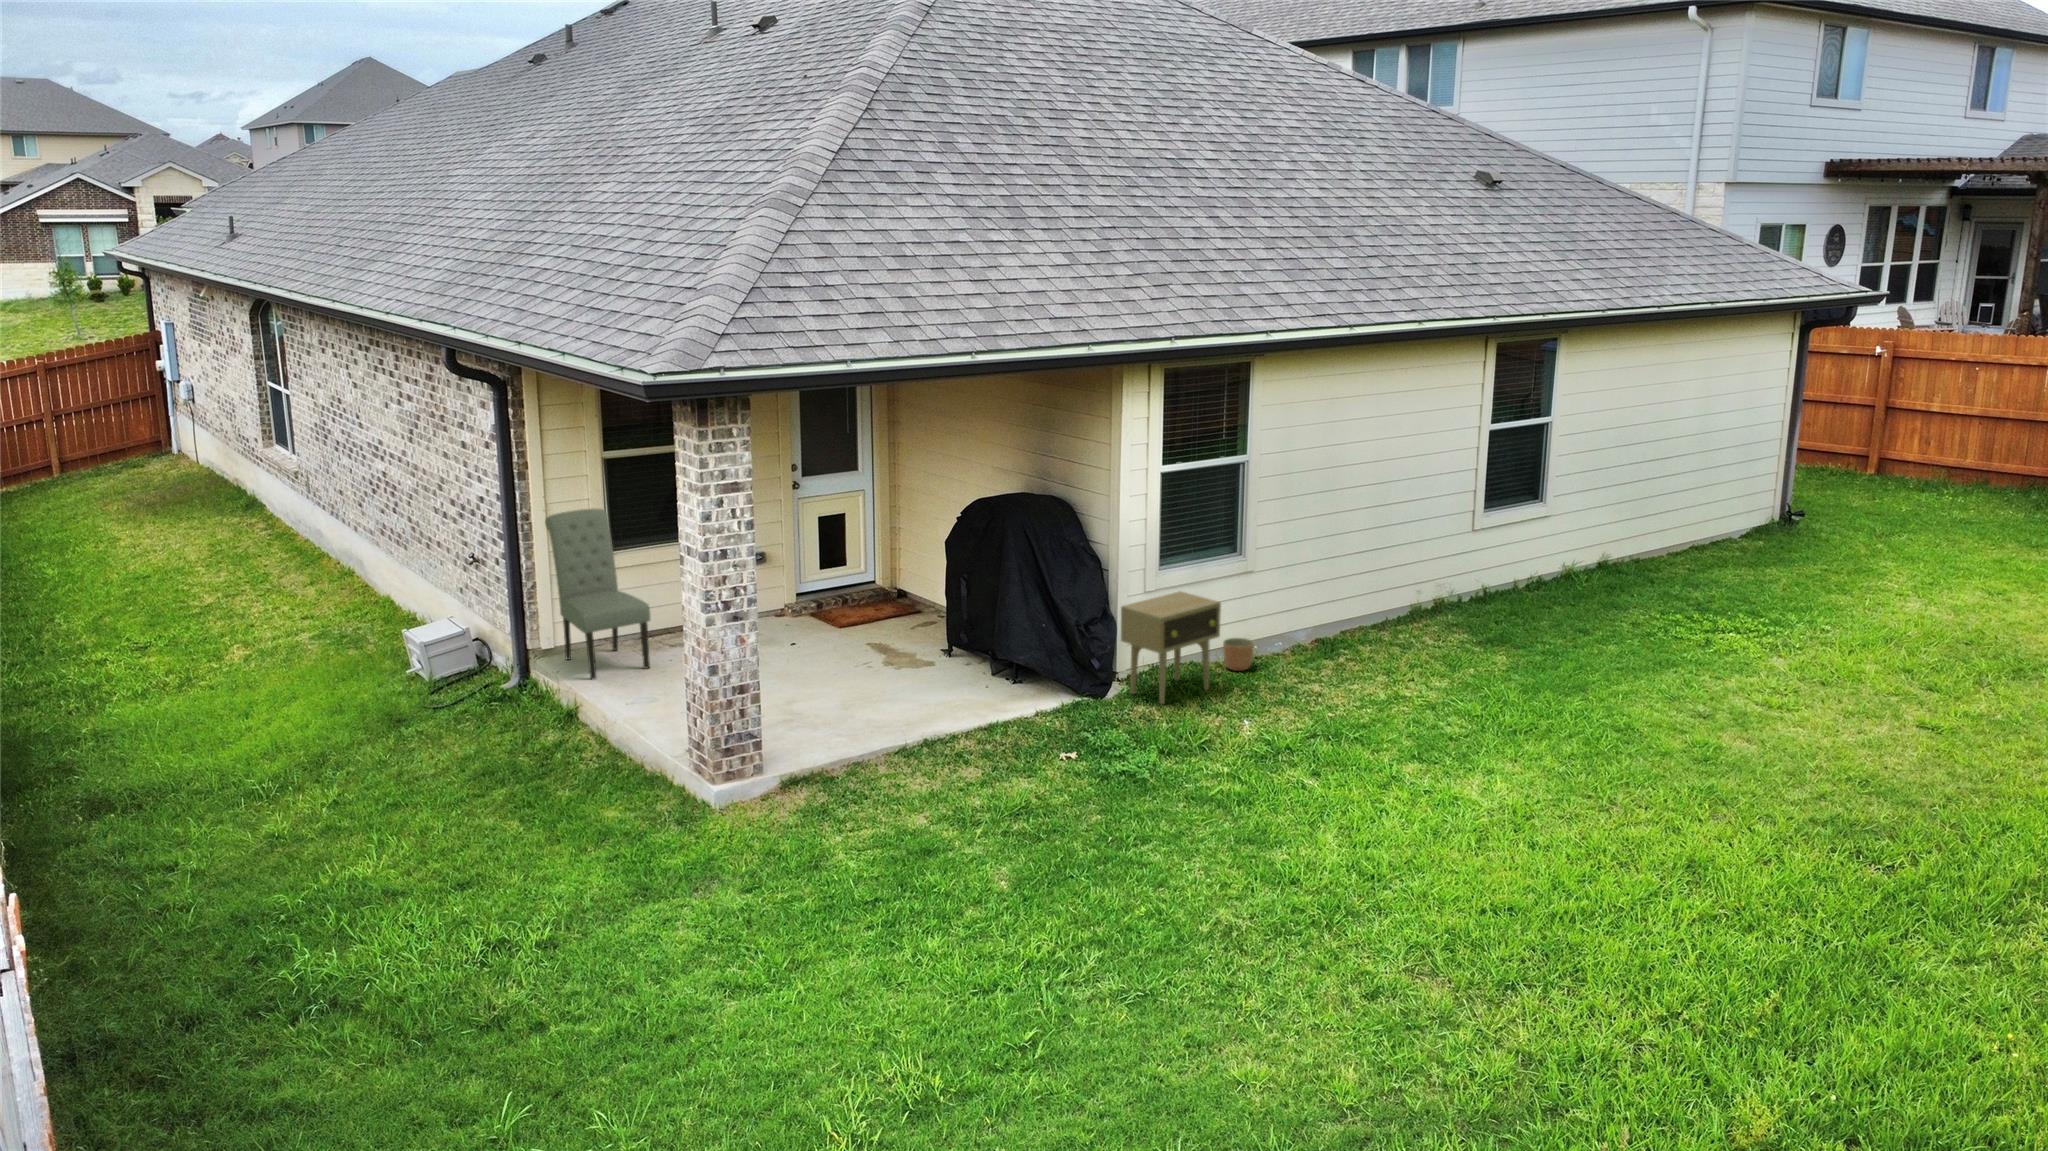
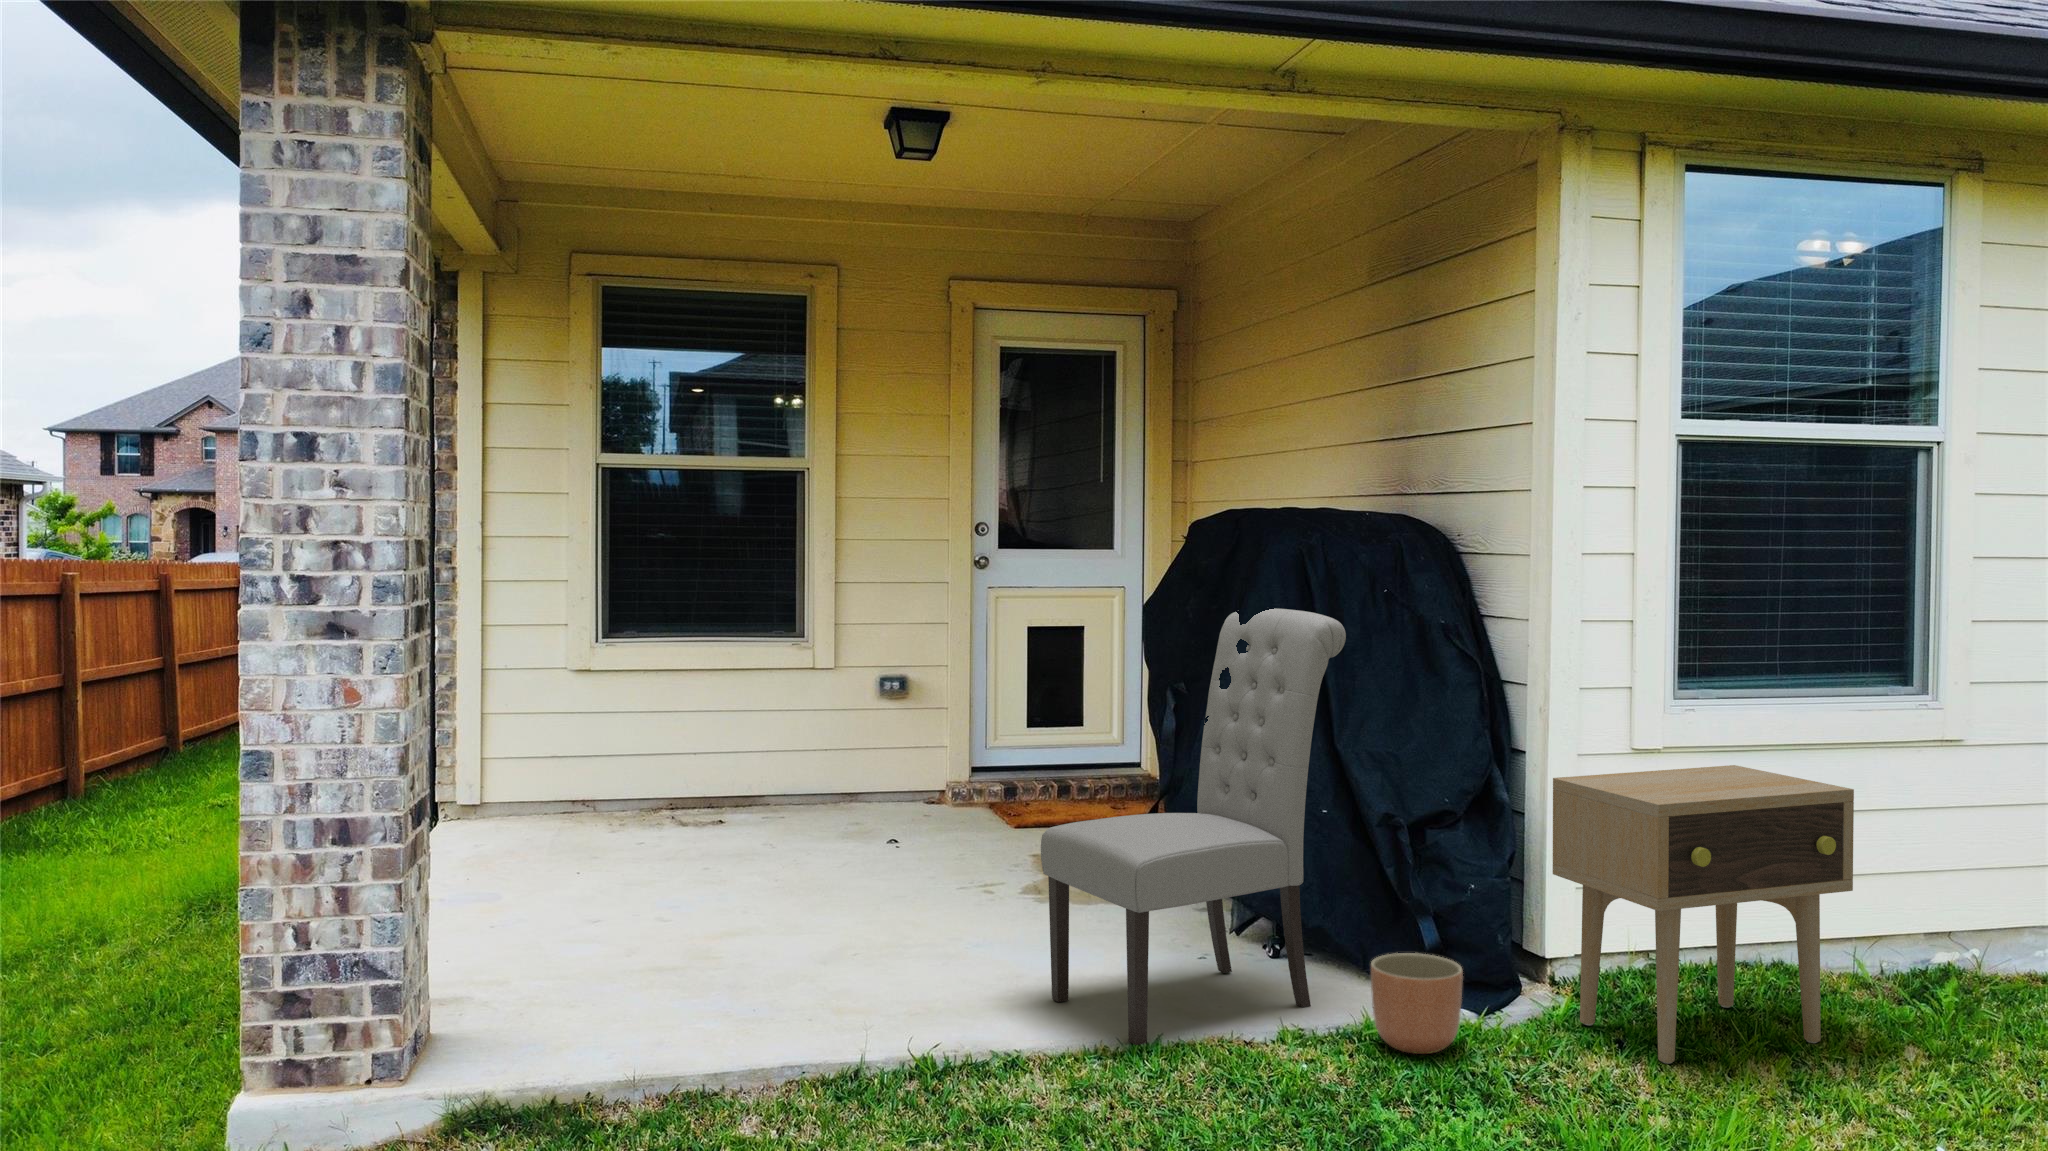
chair: present [545,509,650,680] -> present [1041,609,1346,1045]
planter: present [1223,638,1254,671] -> present [1371,953,1463,1054]

